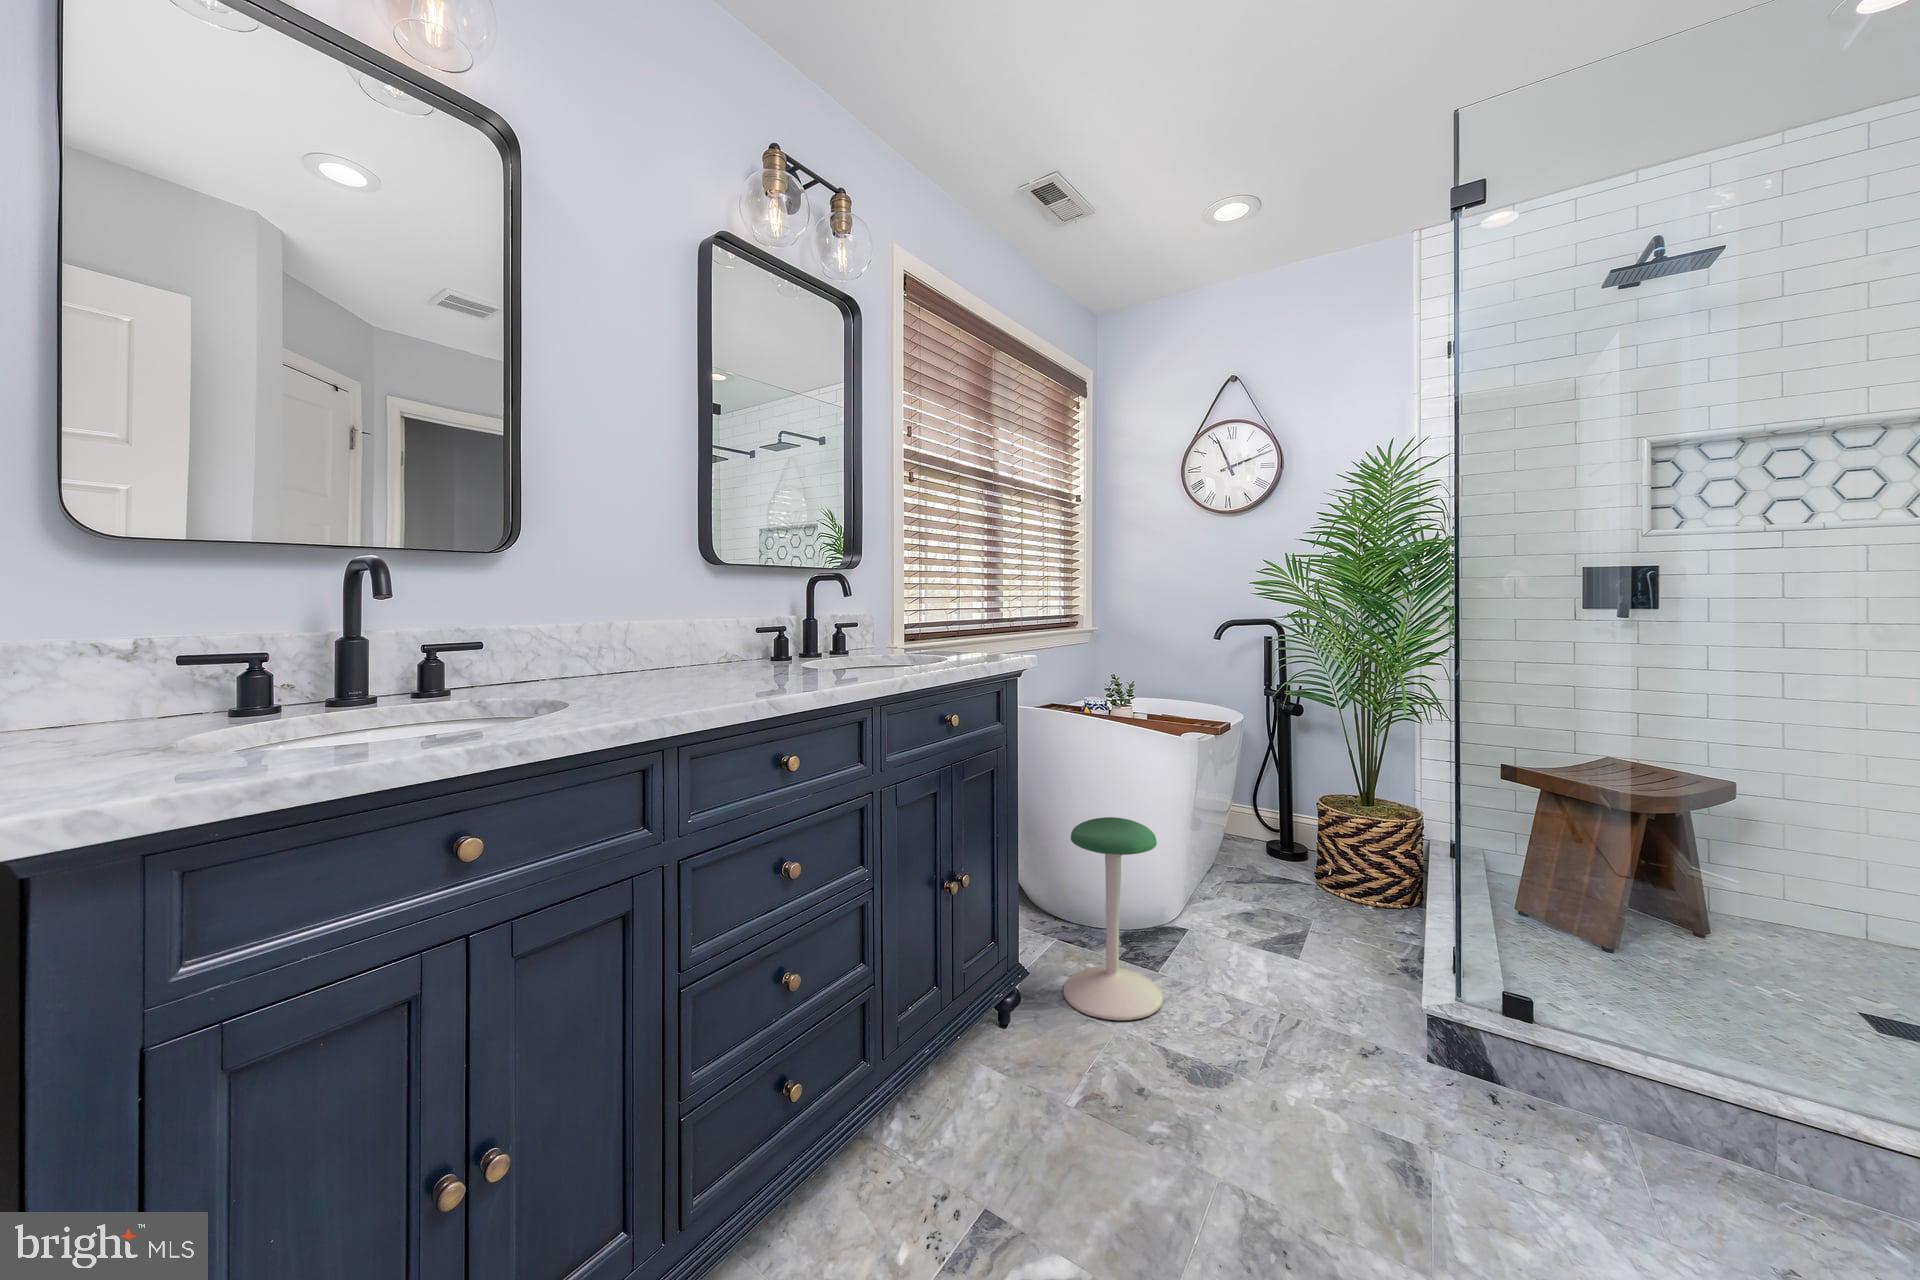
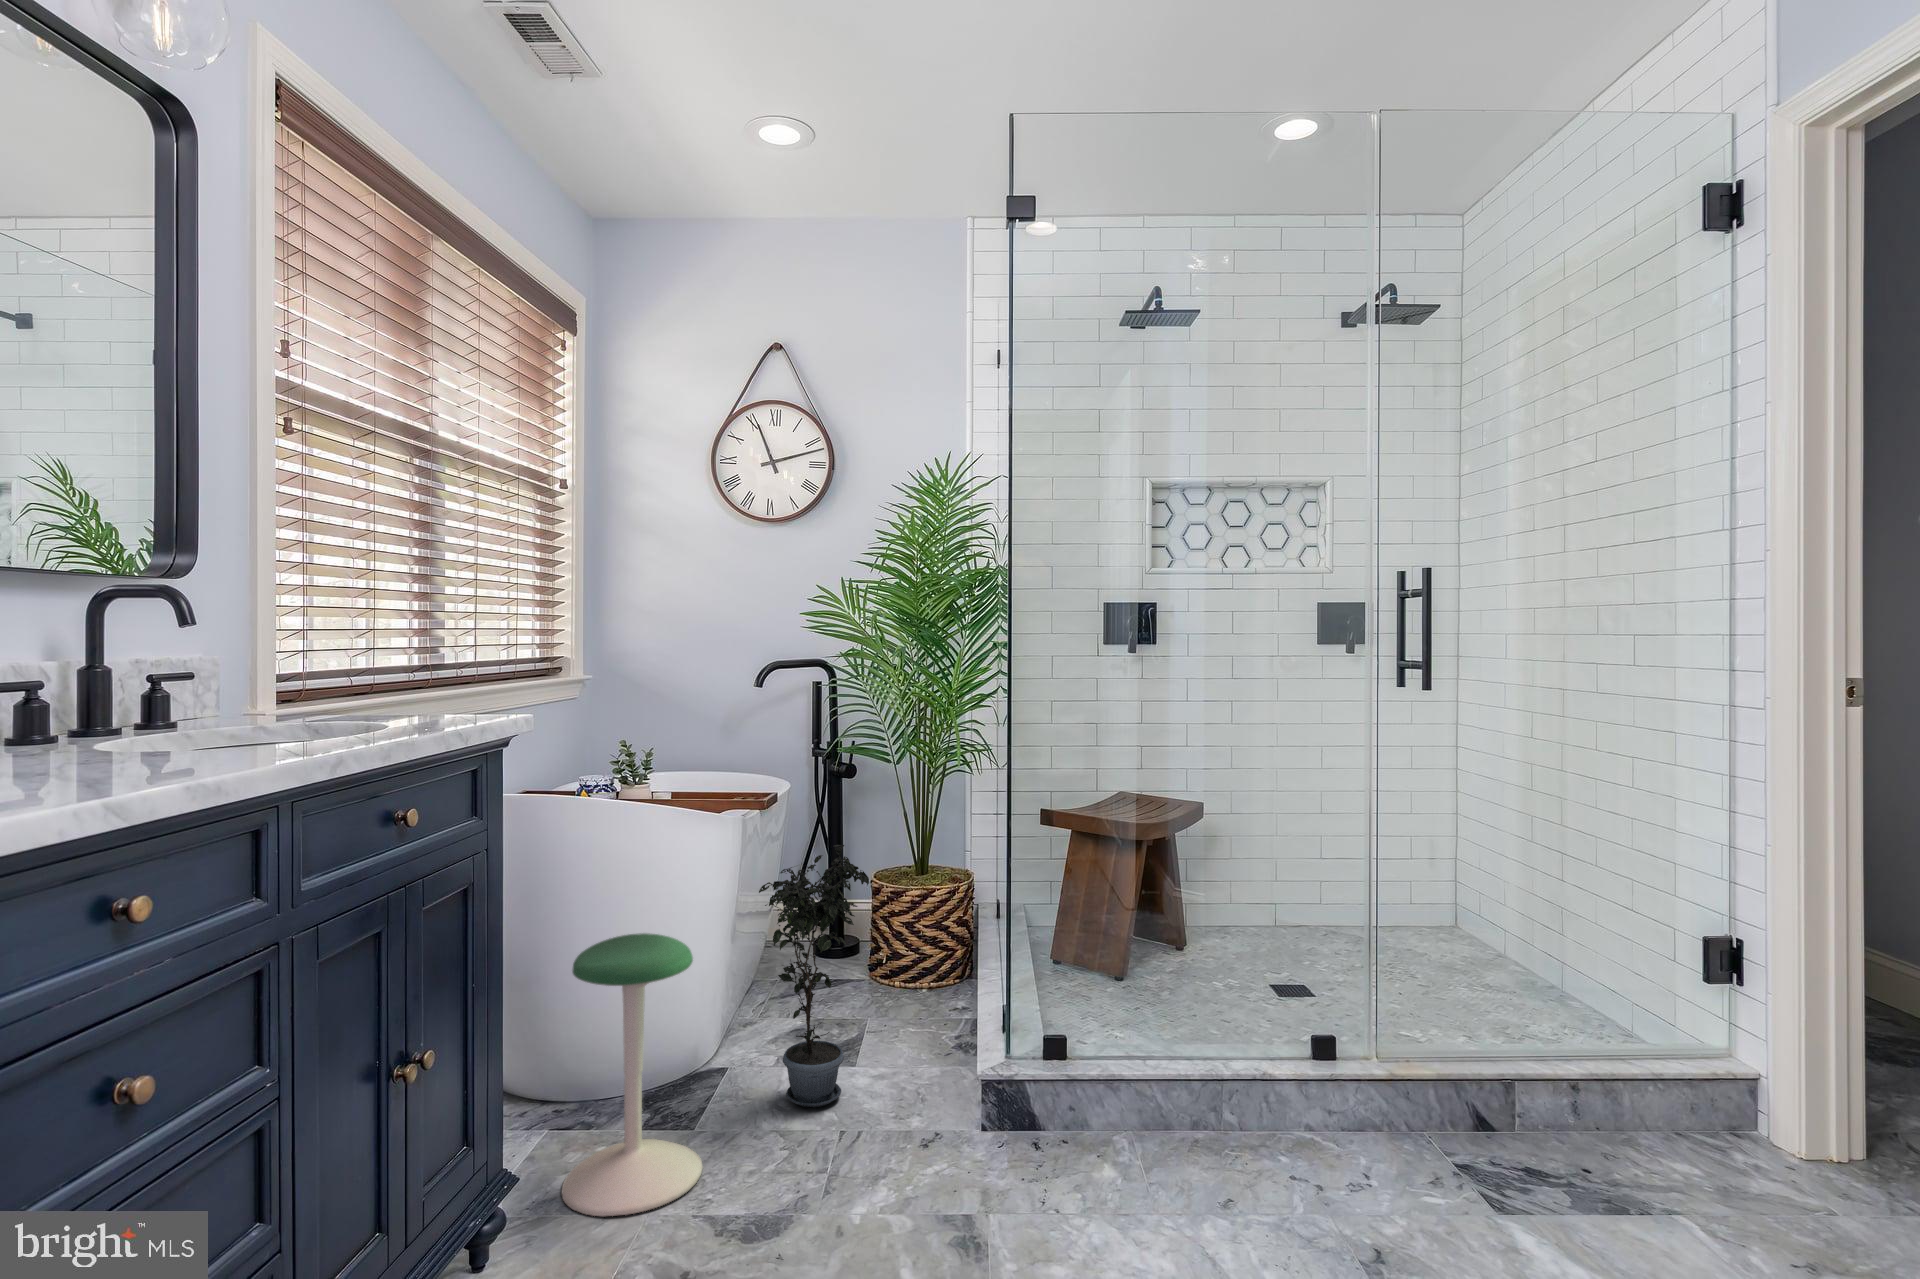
potted plant: none [1211,769,1308,977] -> present [759,845,869,1108]

